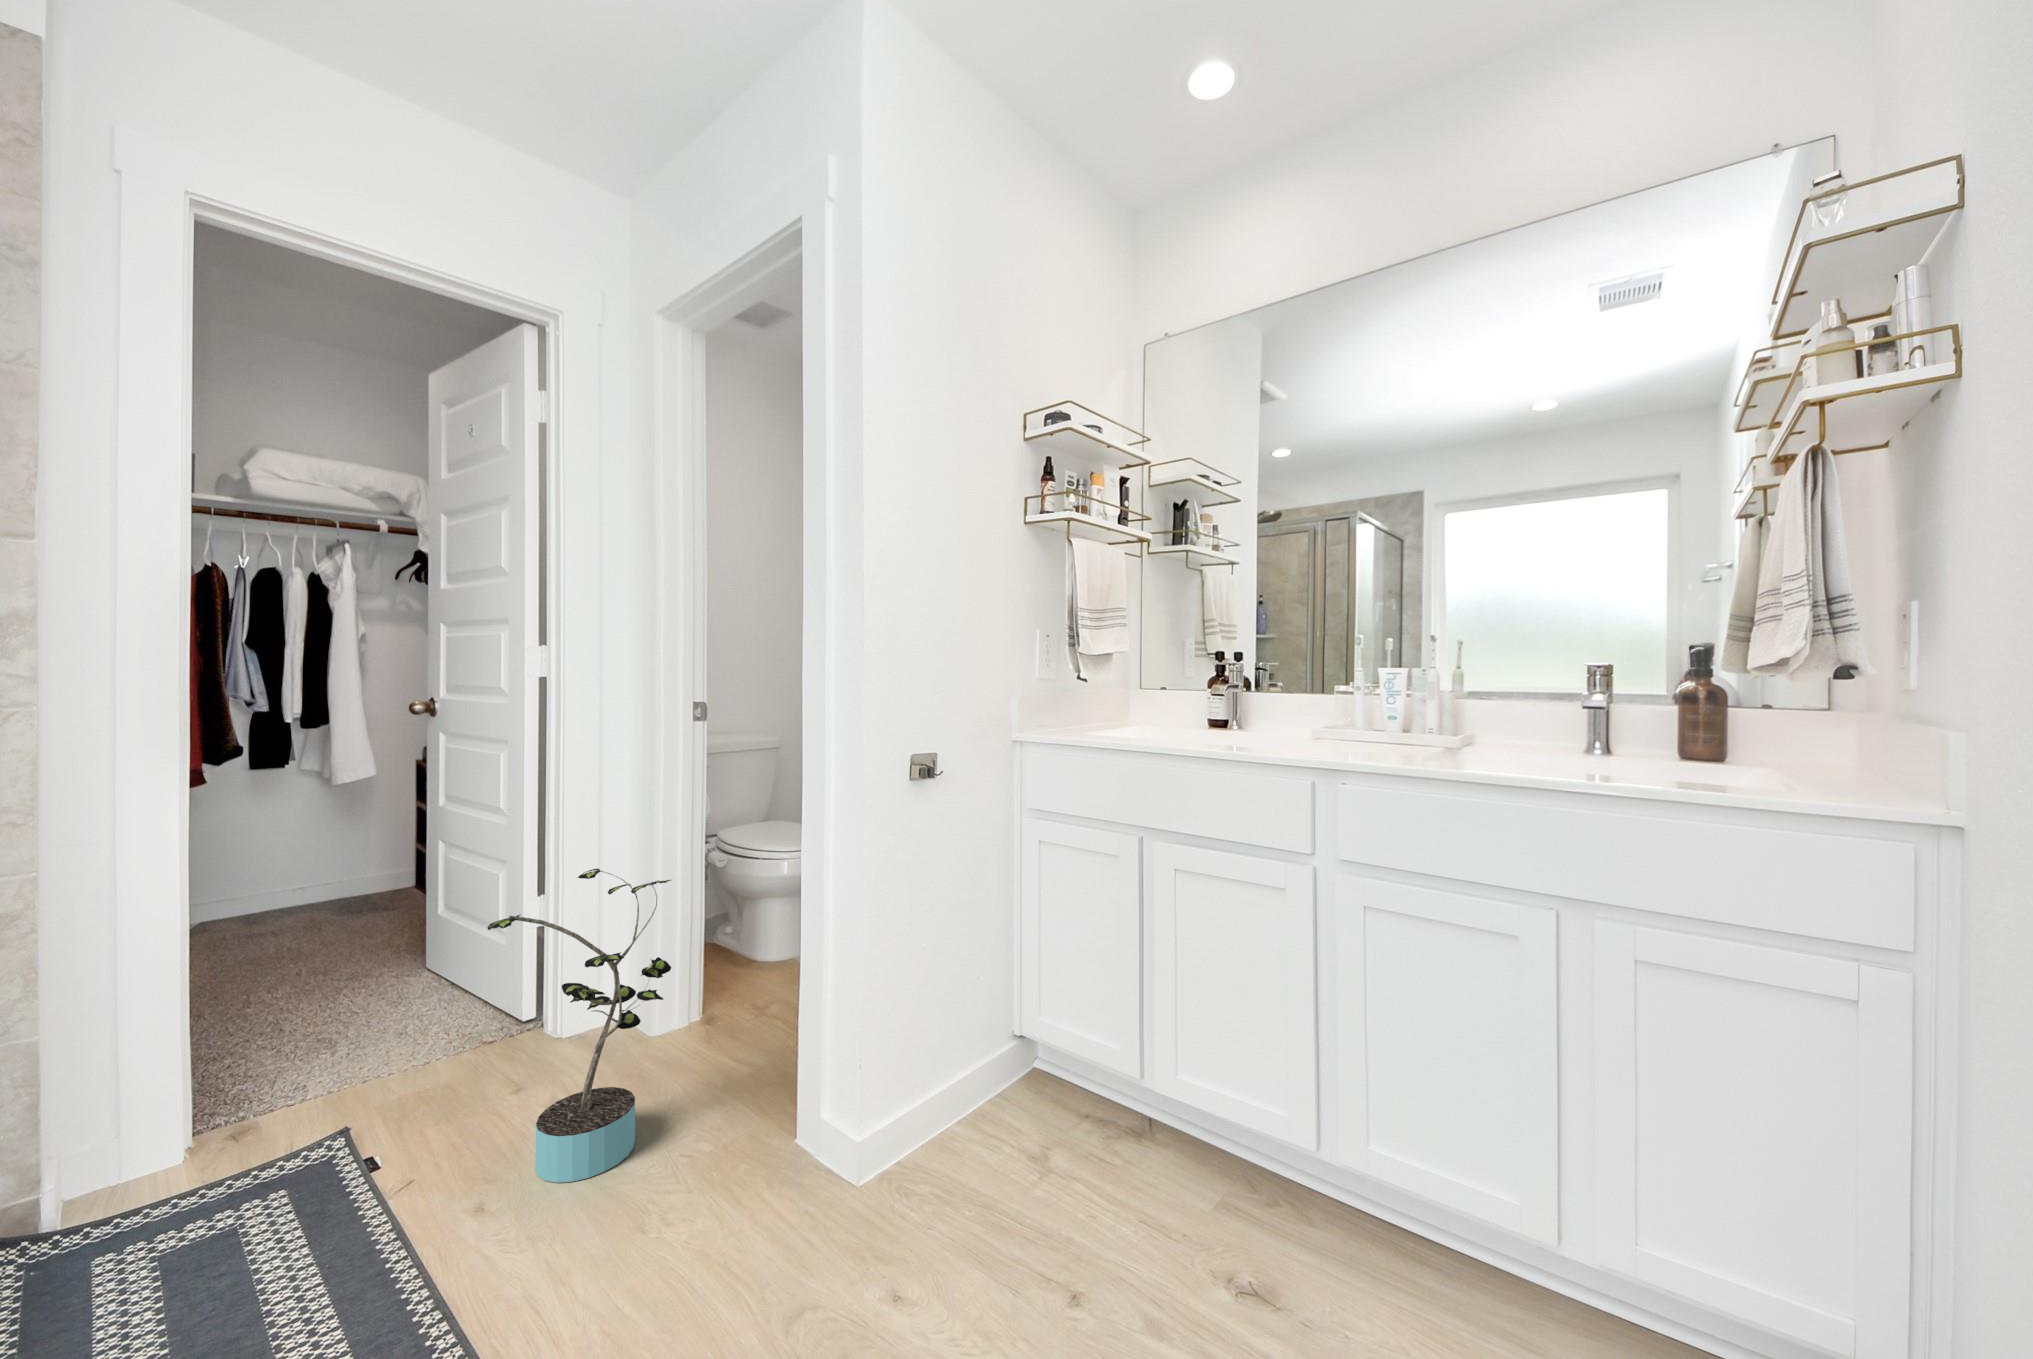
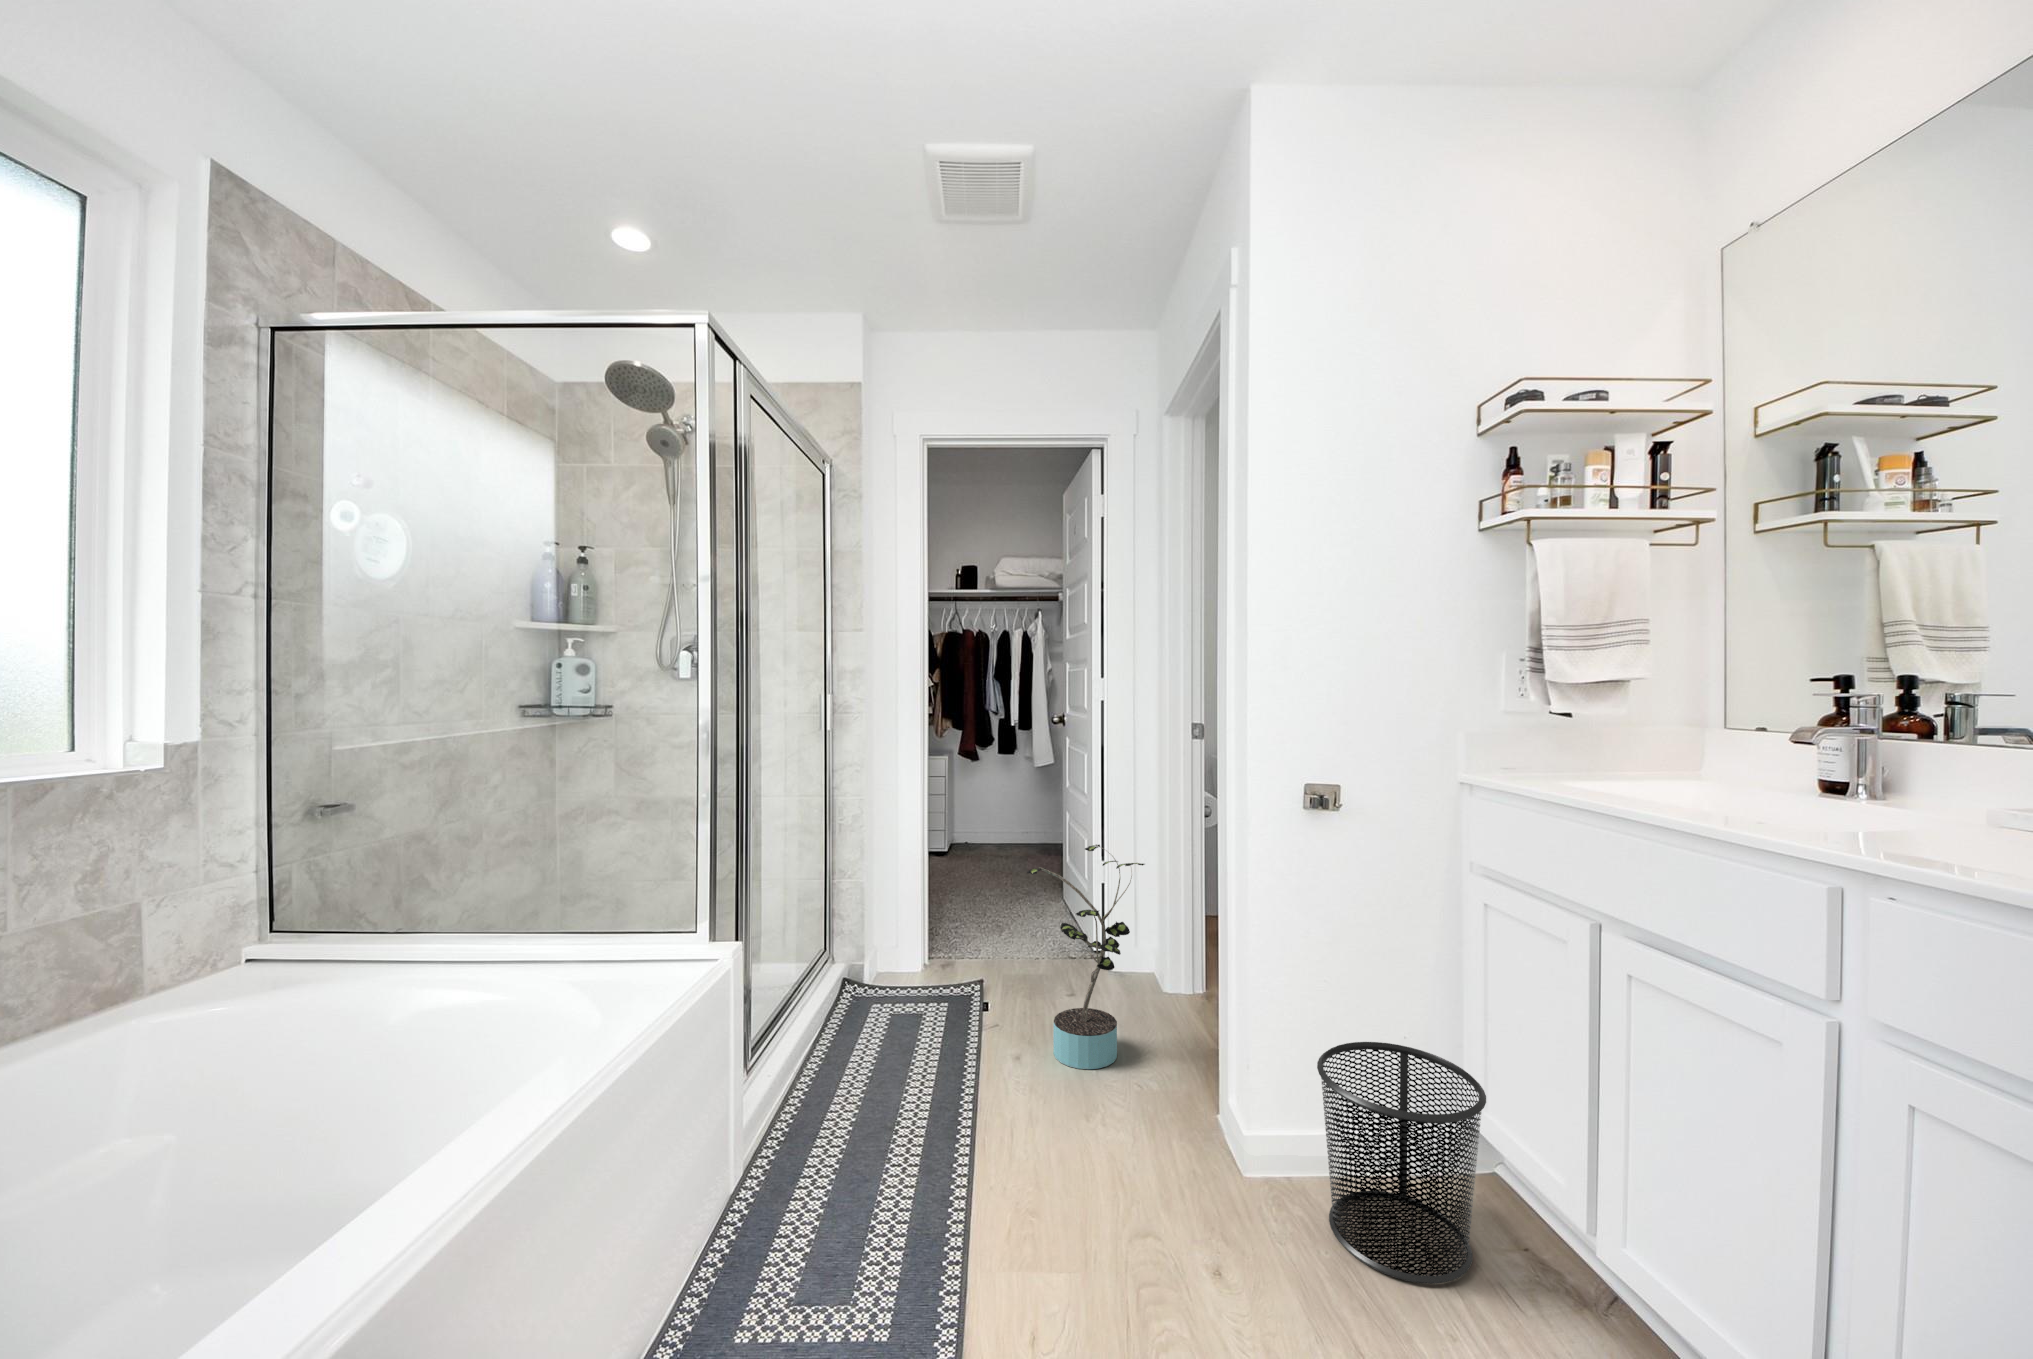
waste bin: none [943,989,1087,1212] -> present [1317,1042,1486,1284]

